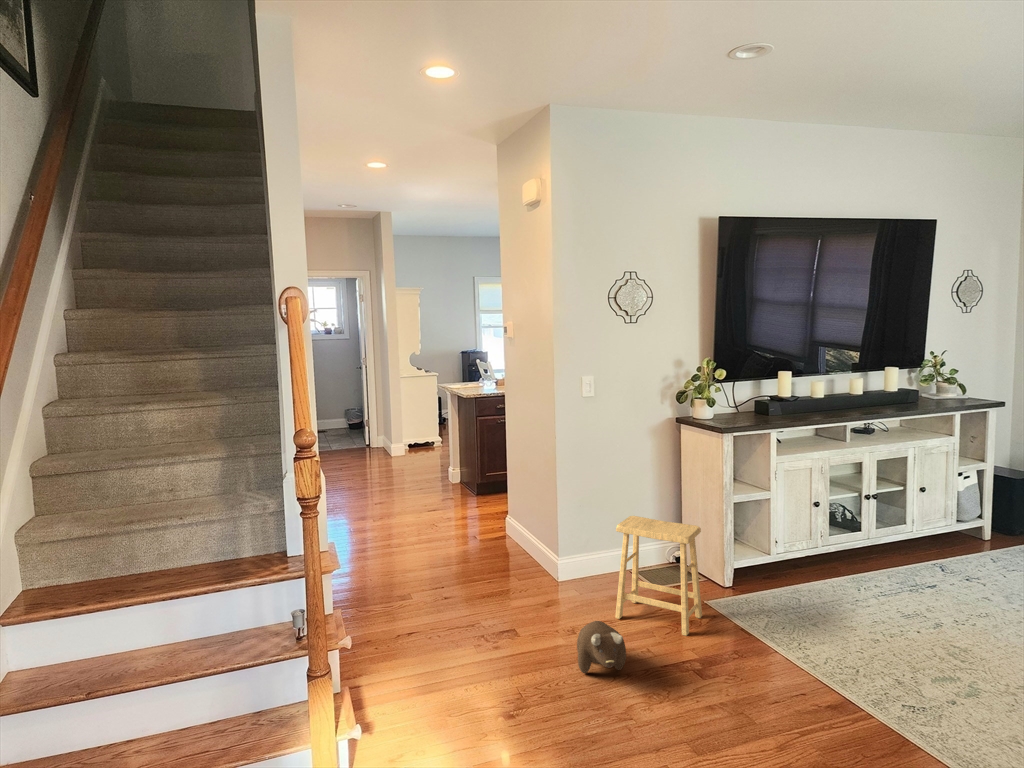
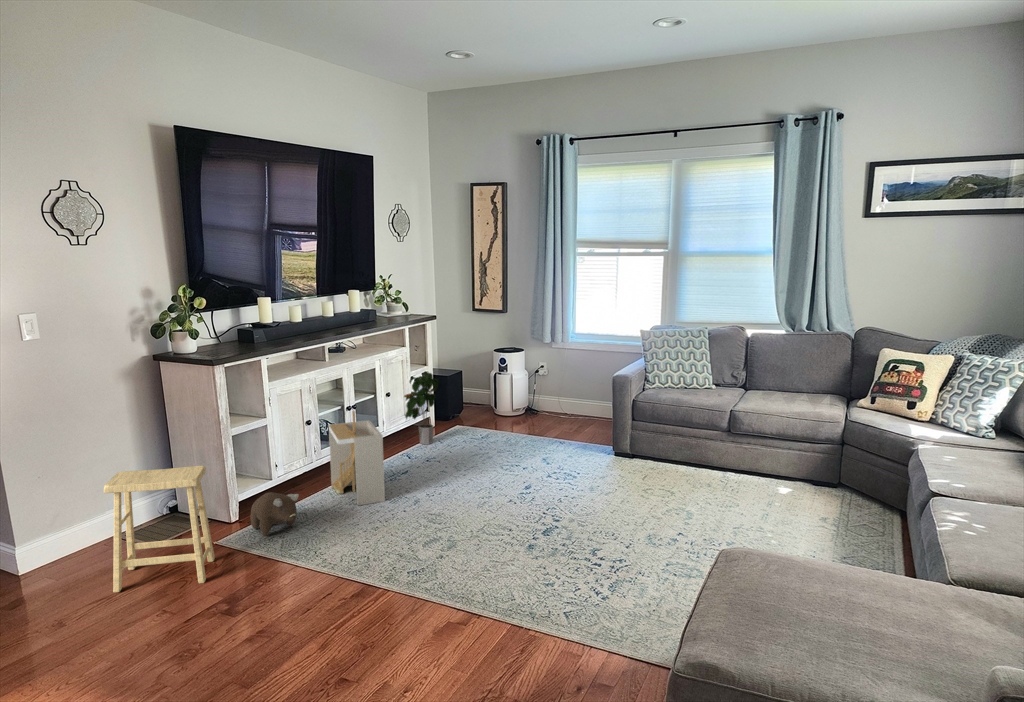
potted plant: none [944,469,1001,558] -> present [404,371,440,444]
storage bin: none [837,501,900,611] -> present [329,410,385,505]
plush toy: present [577,621,626,673] -> present [250,492,299,536]

